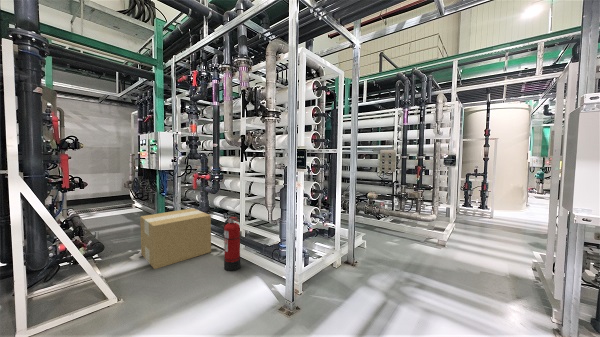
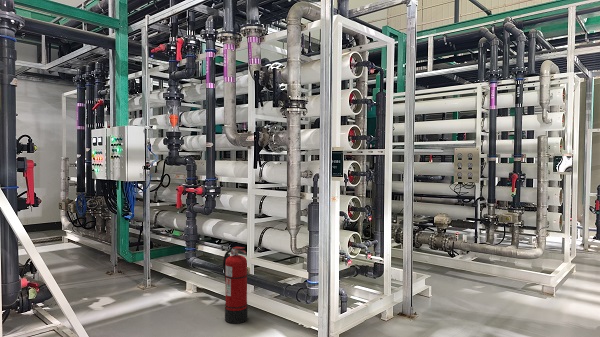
cardboard box: present [140,208,211,269] -> none [102,237,201,320]

